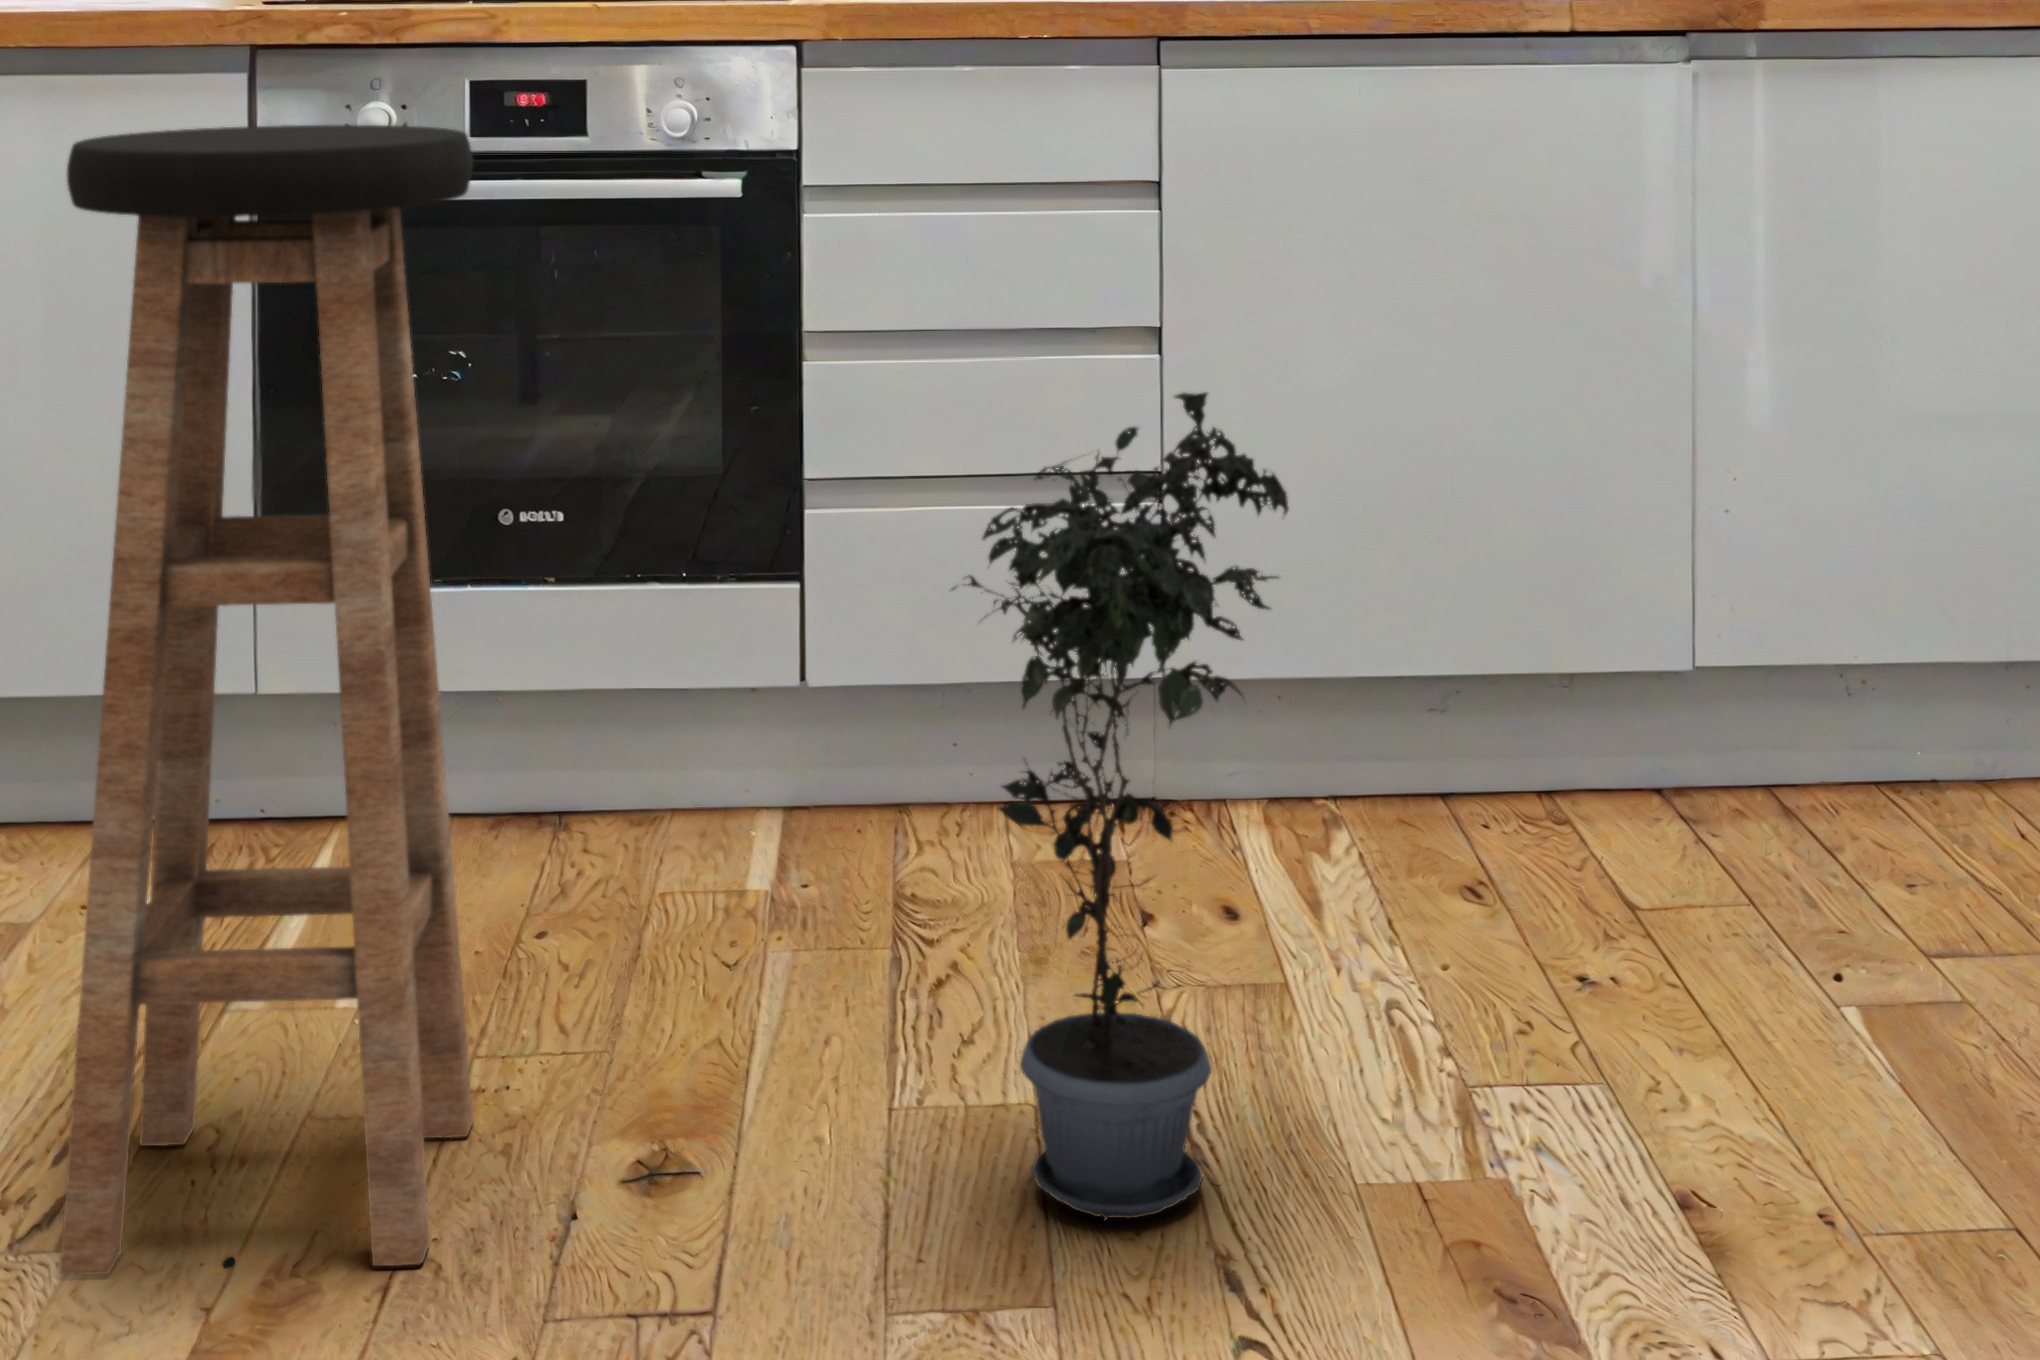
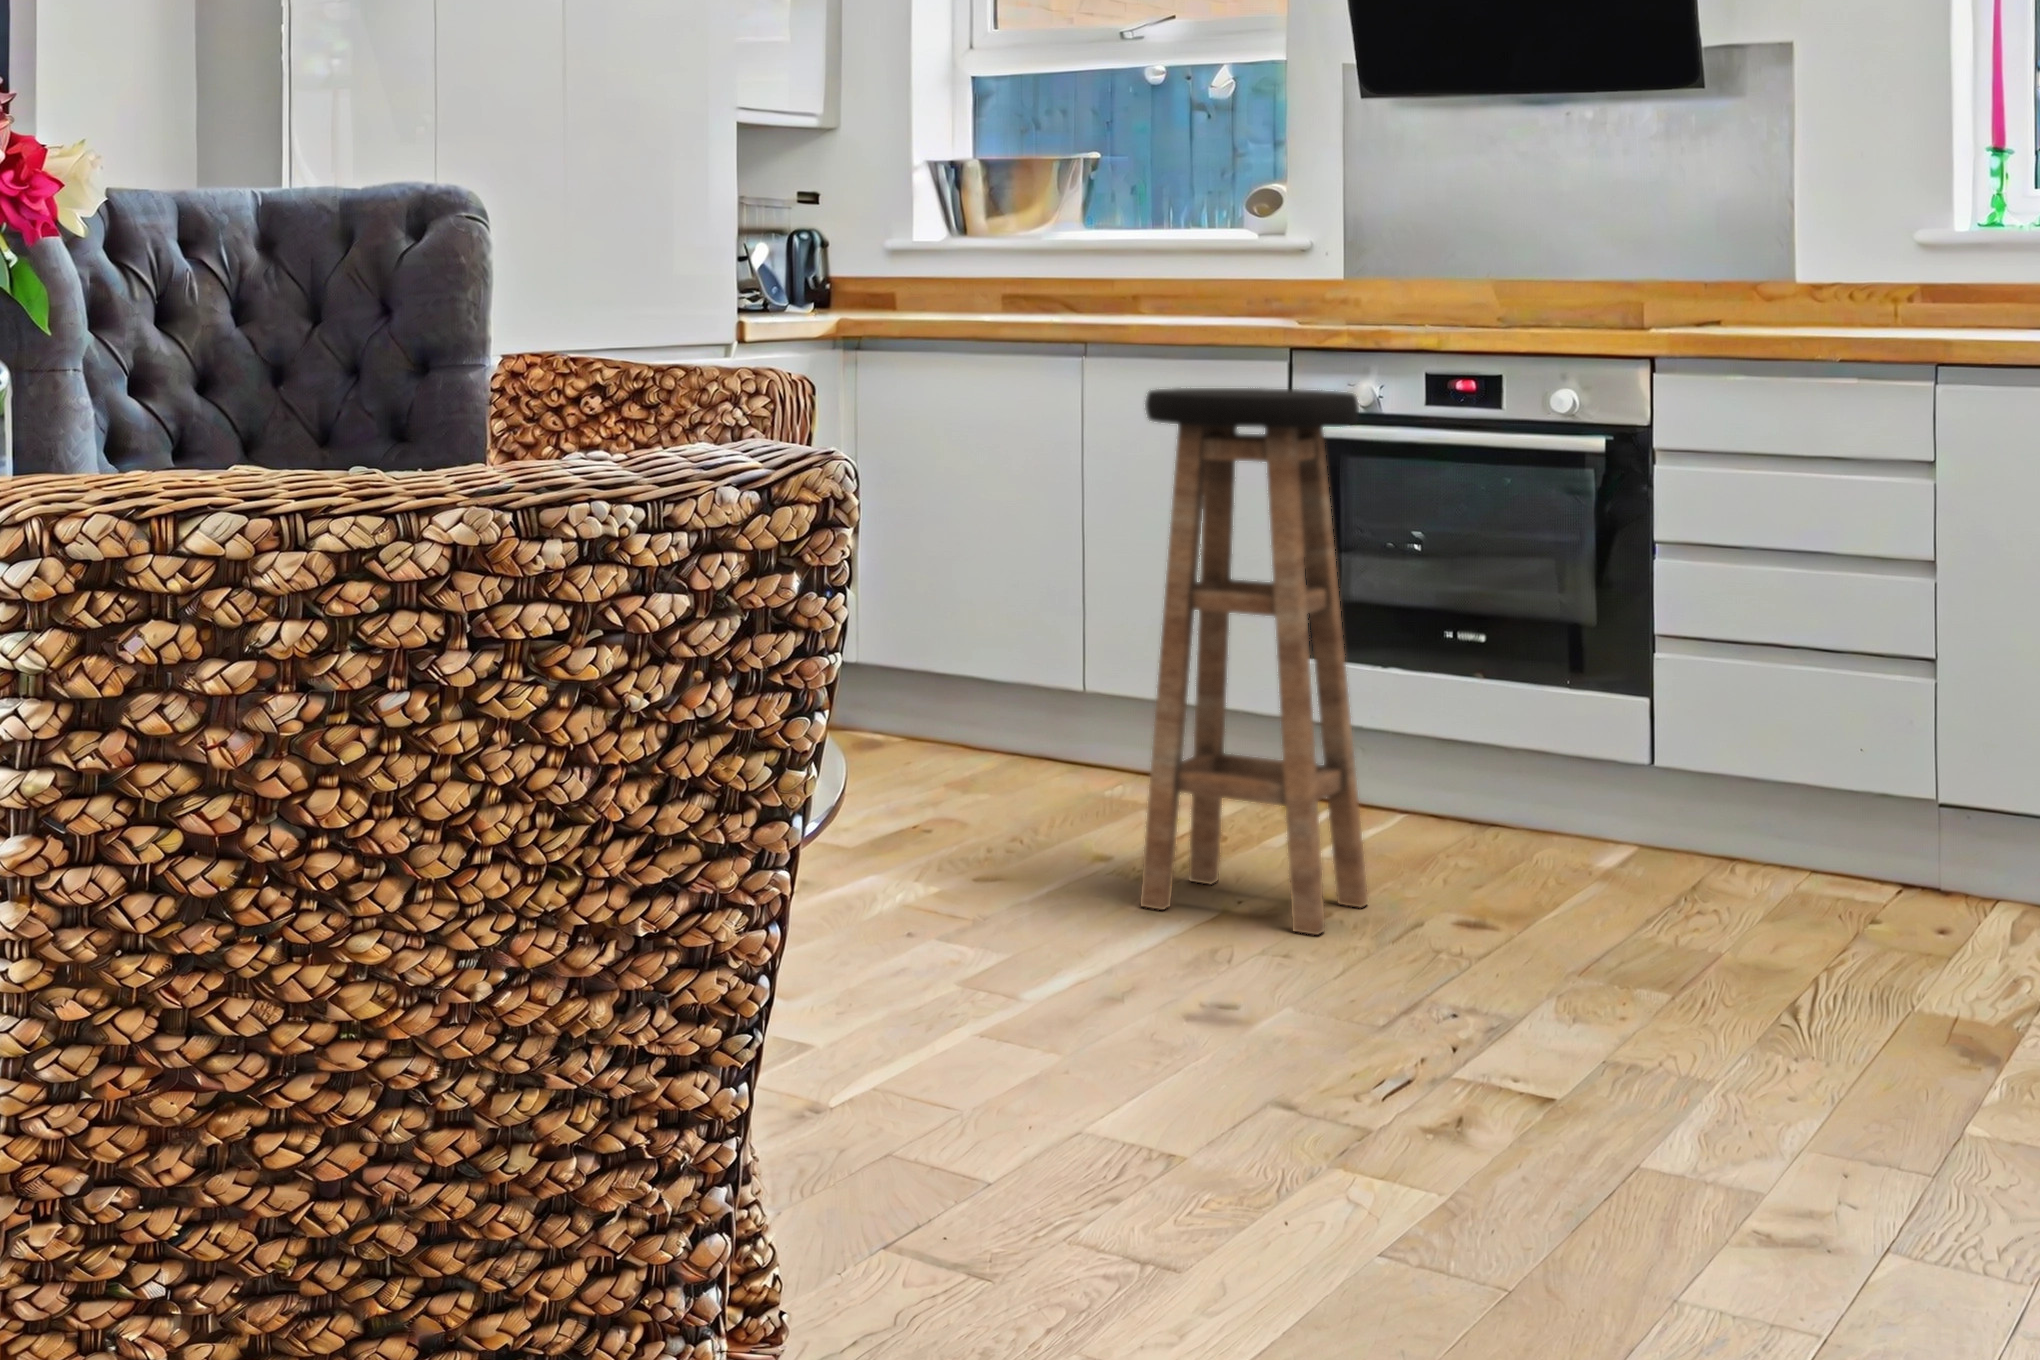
potted plant: present [953,393,1289,1220] -> none [1628,555,1851,997]

